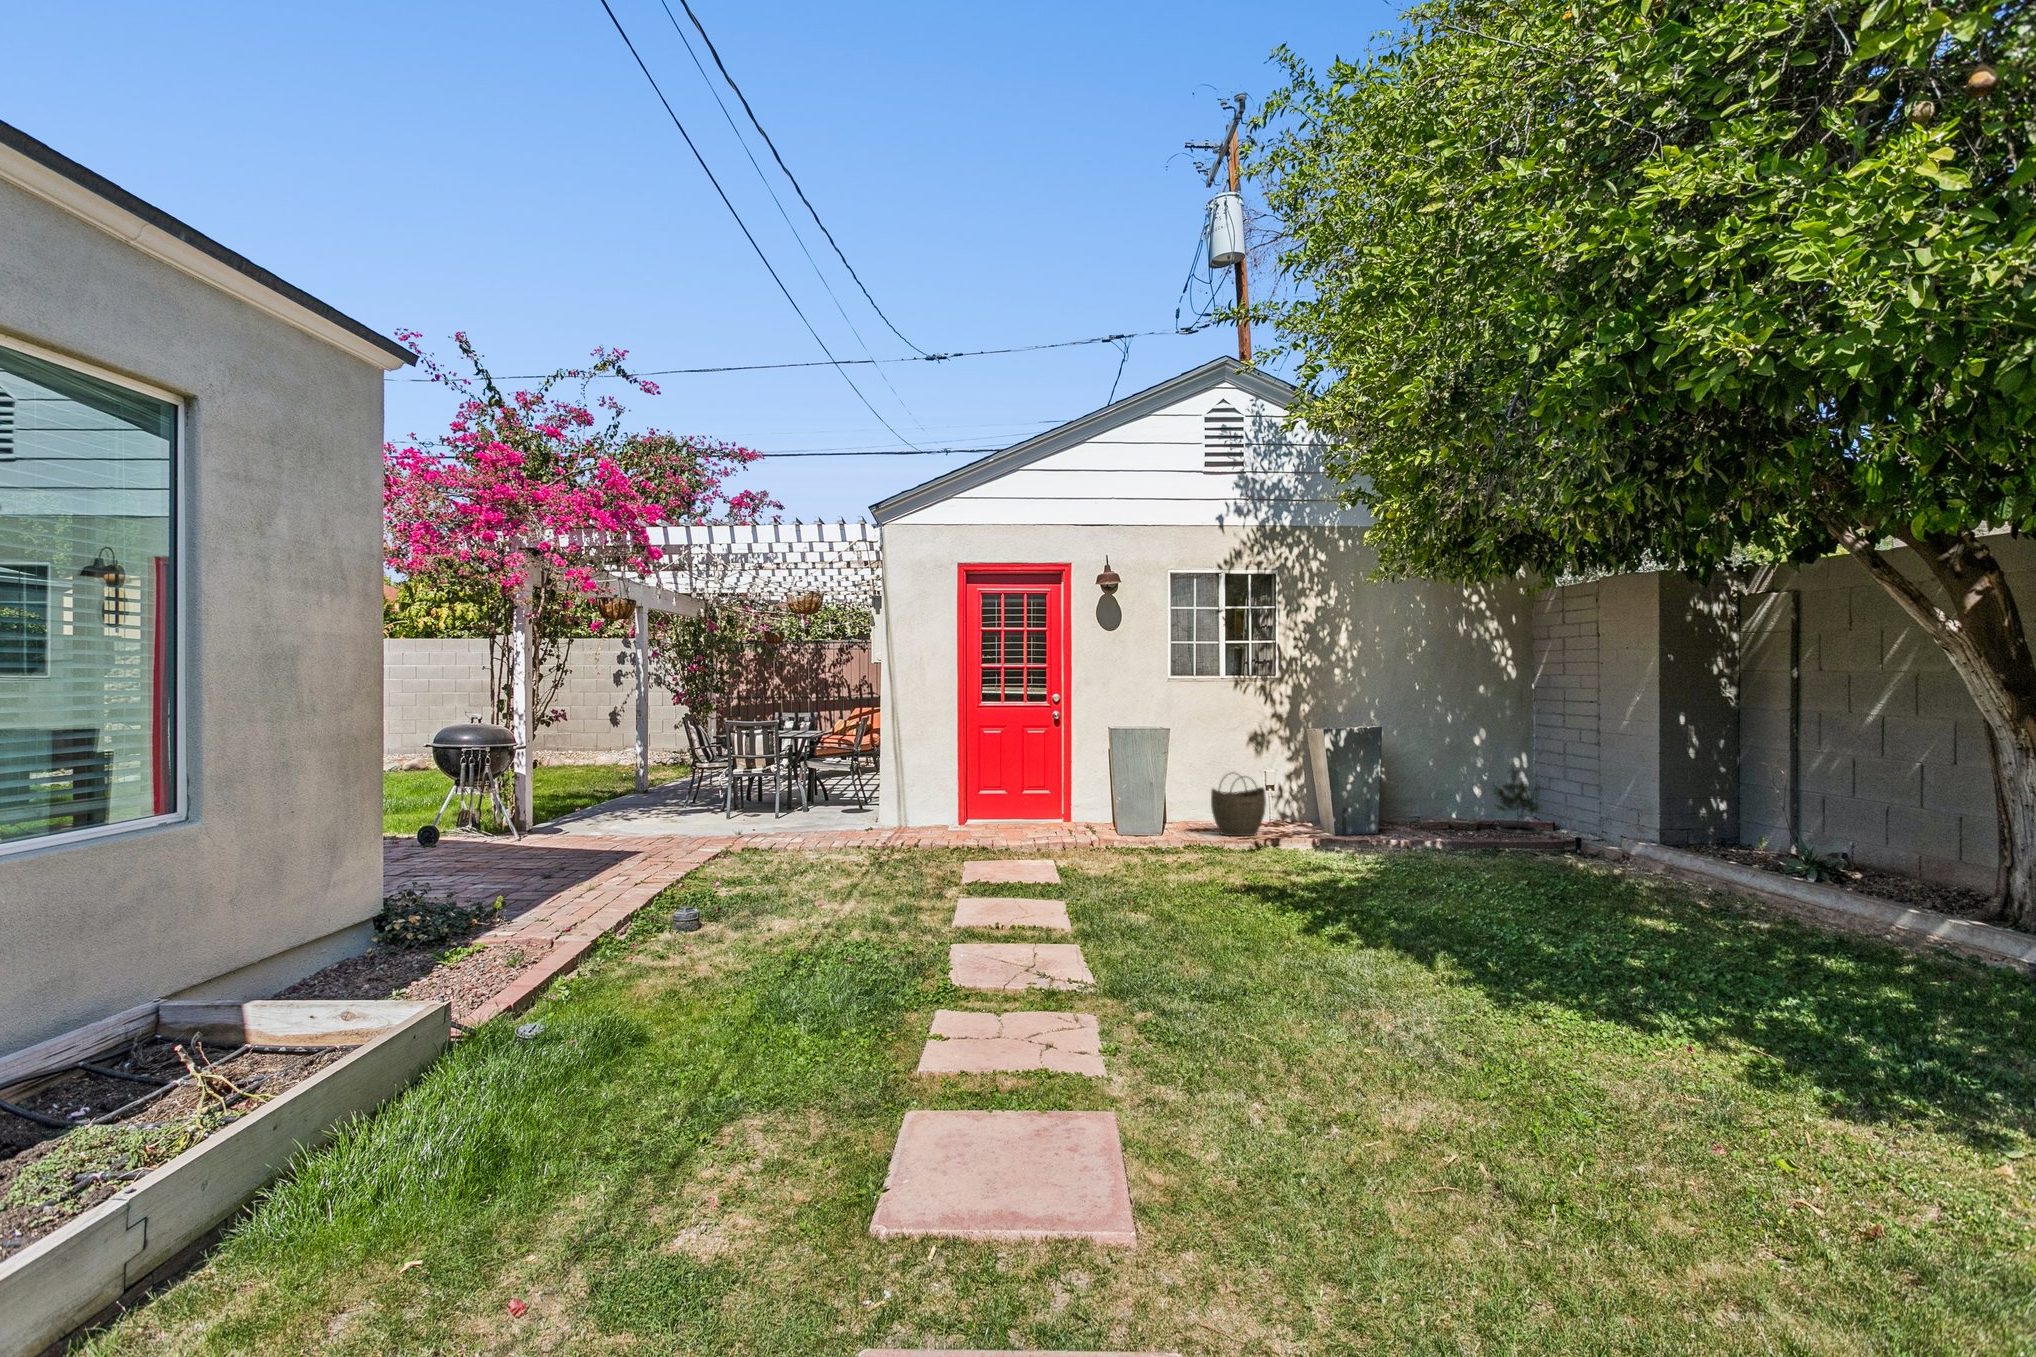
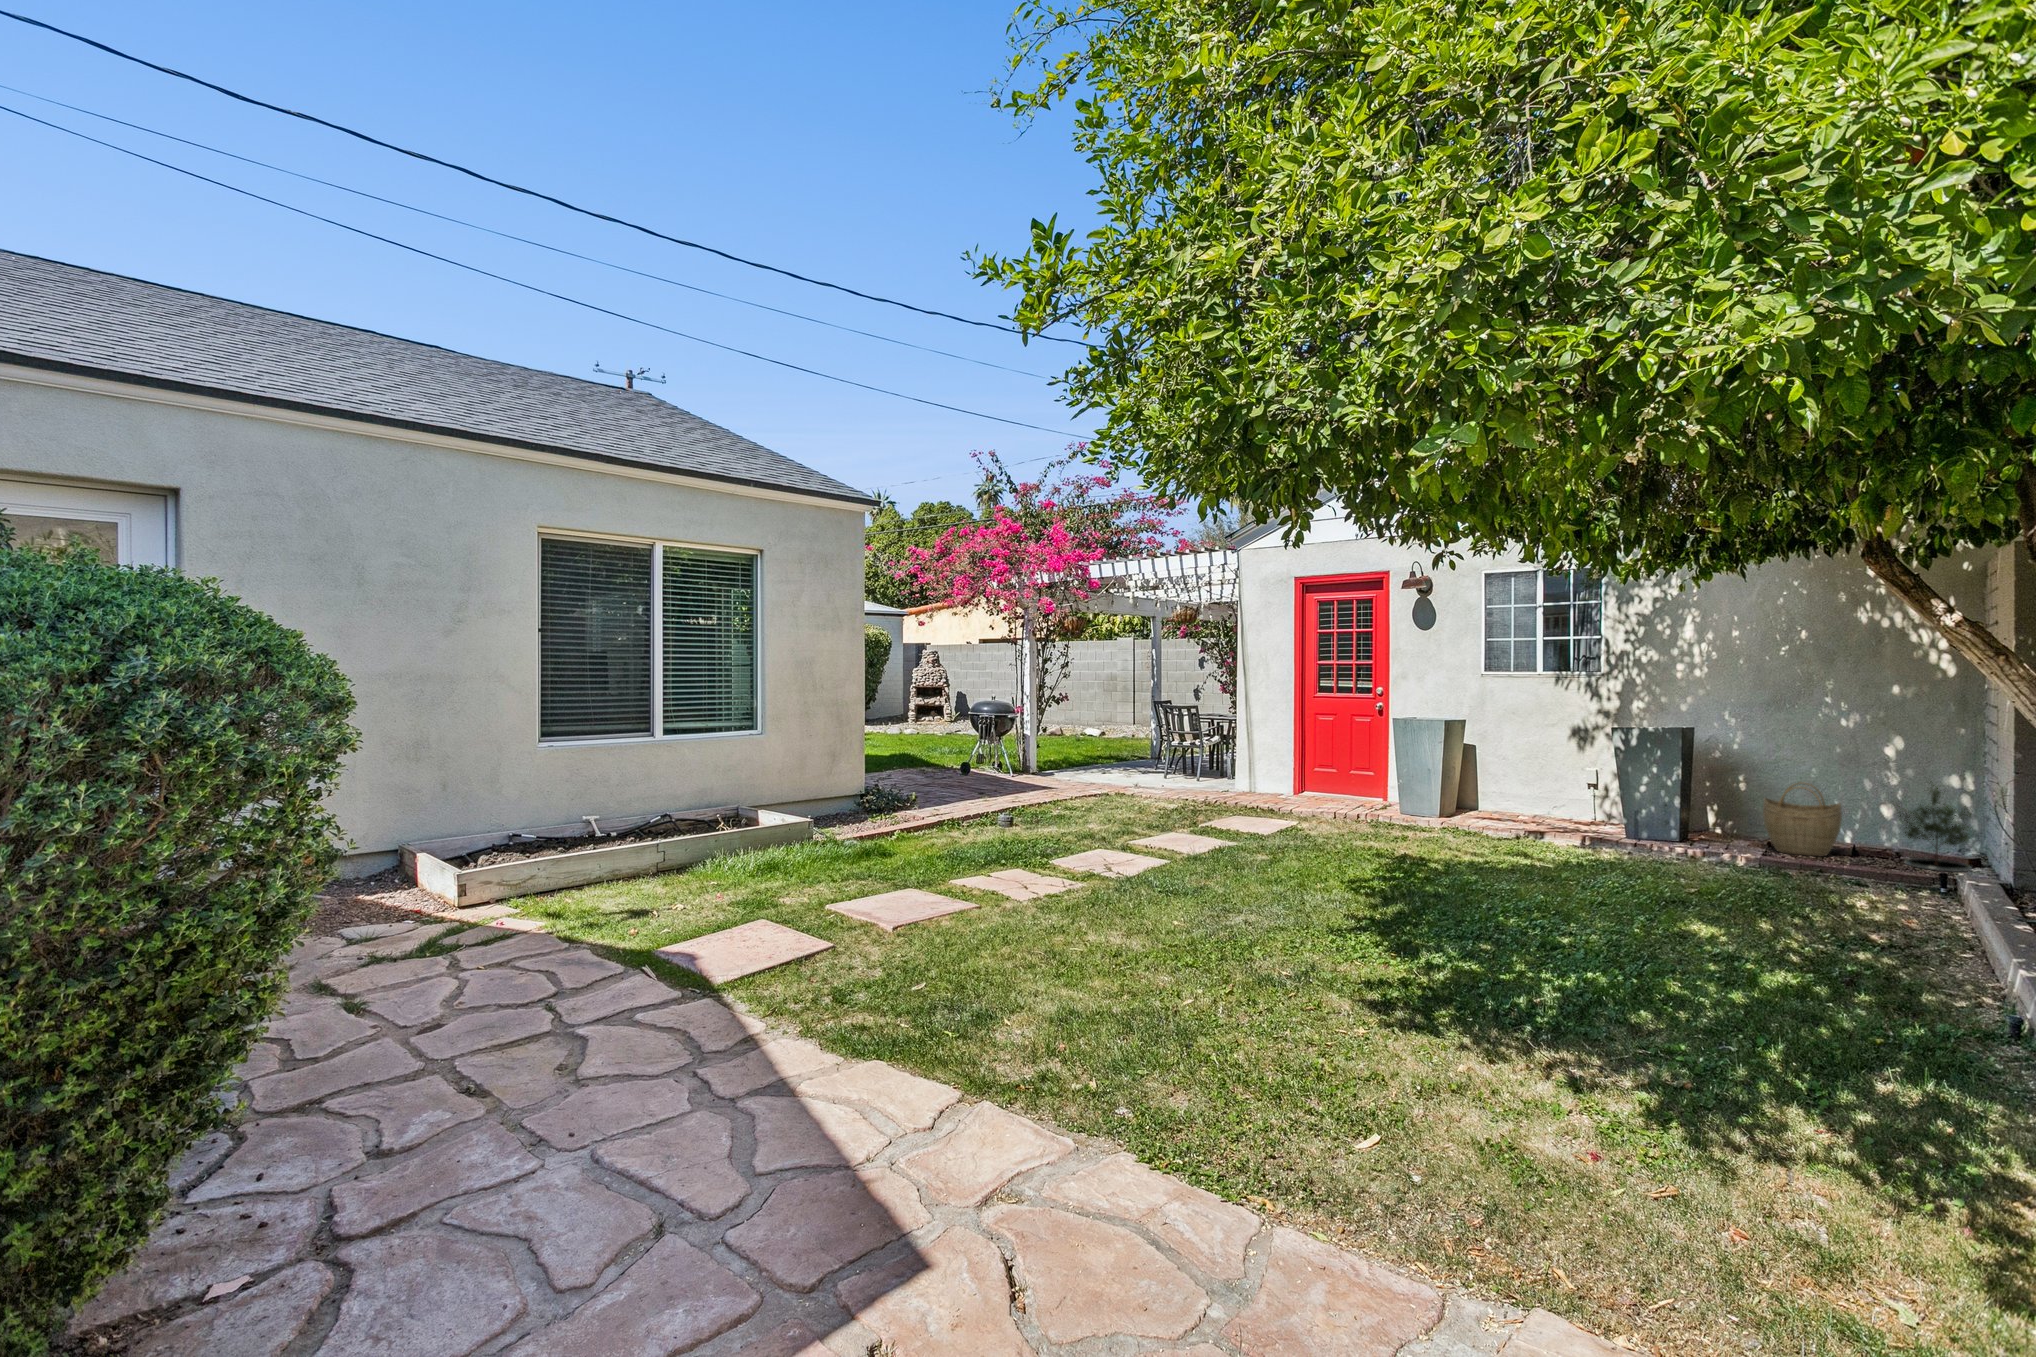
woven basket: present [1211,776,1266,836] -> present [1763,783,1842,857]

